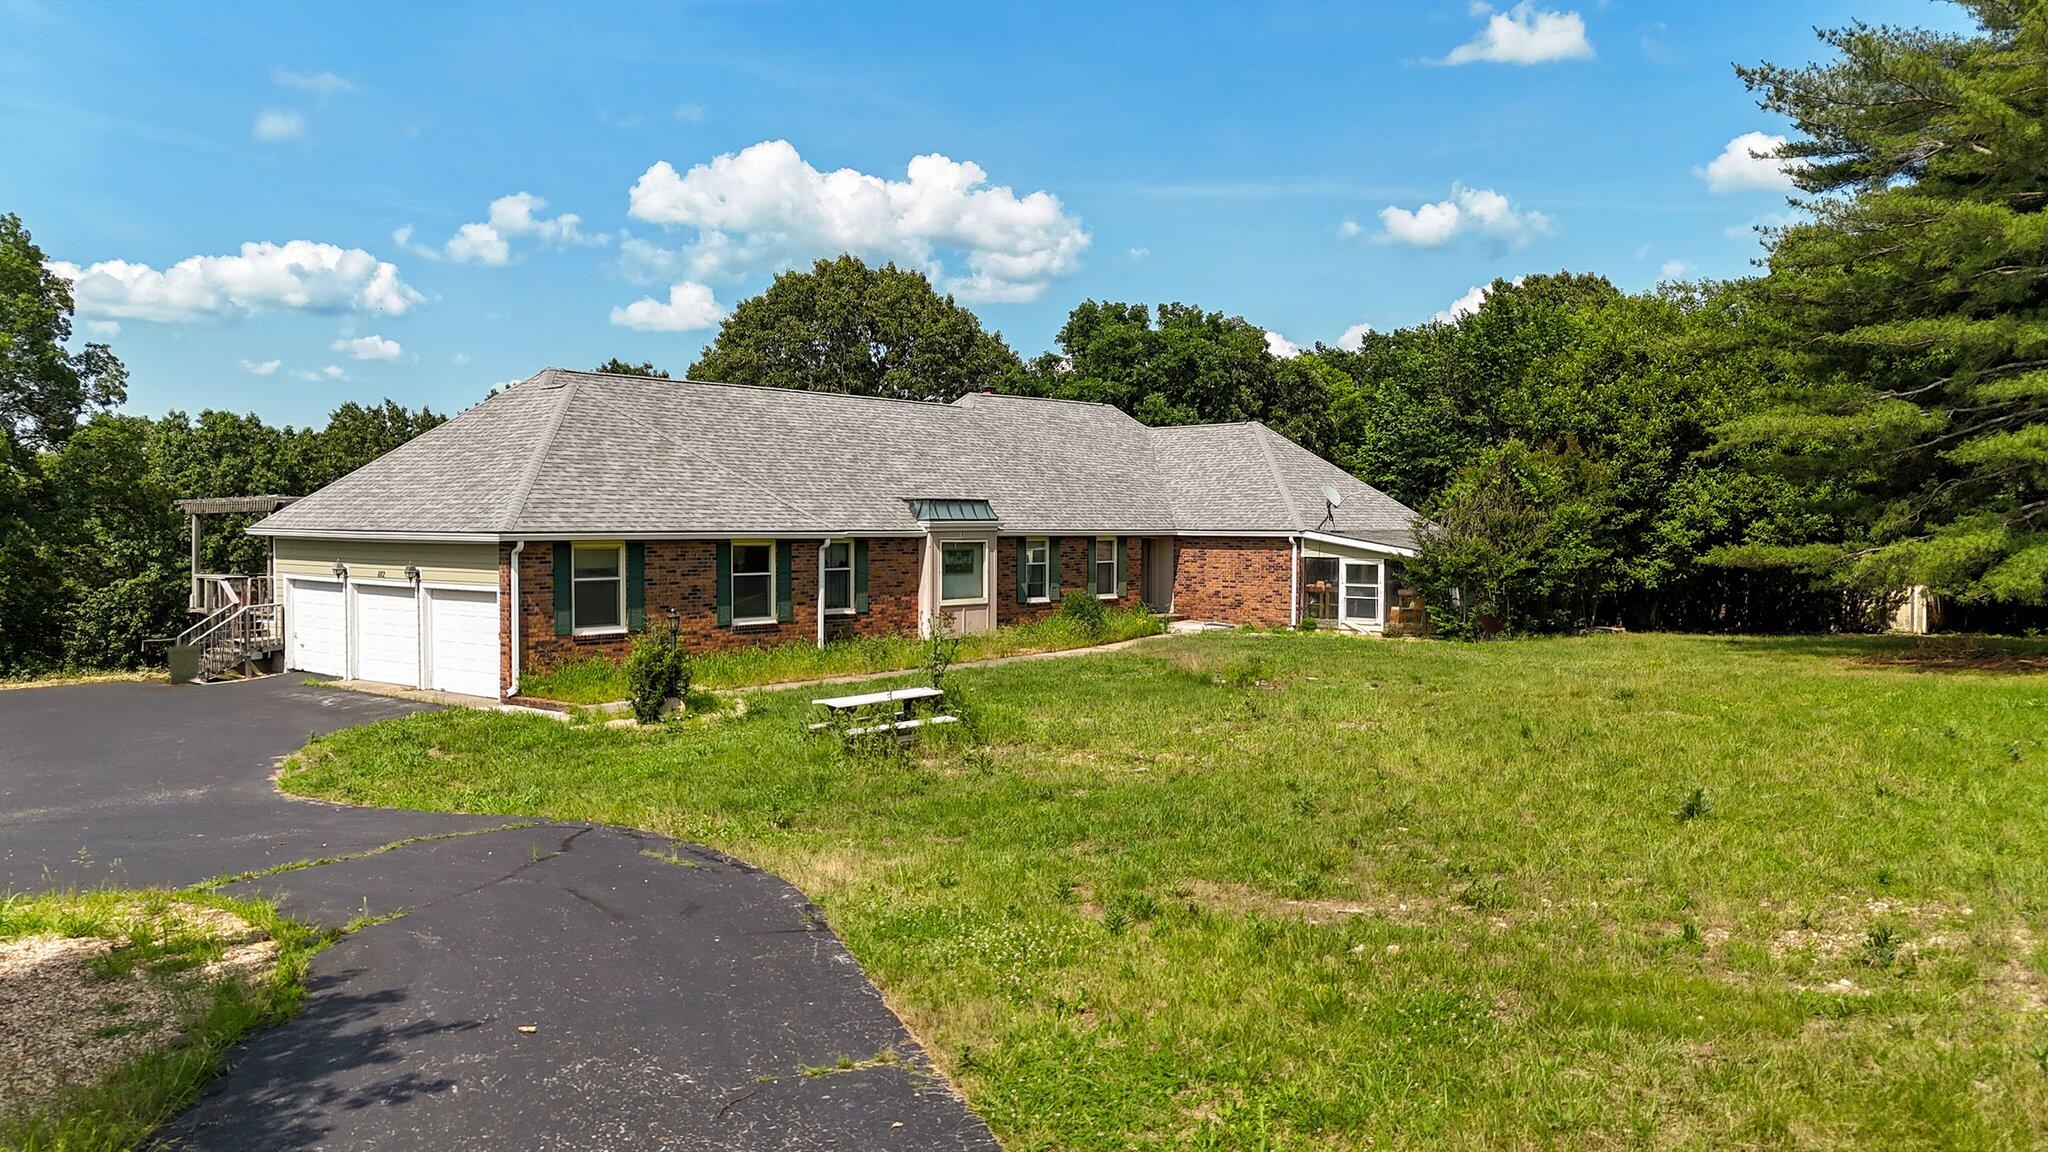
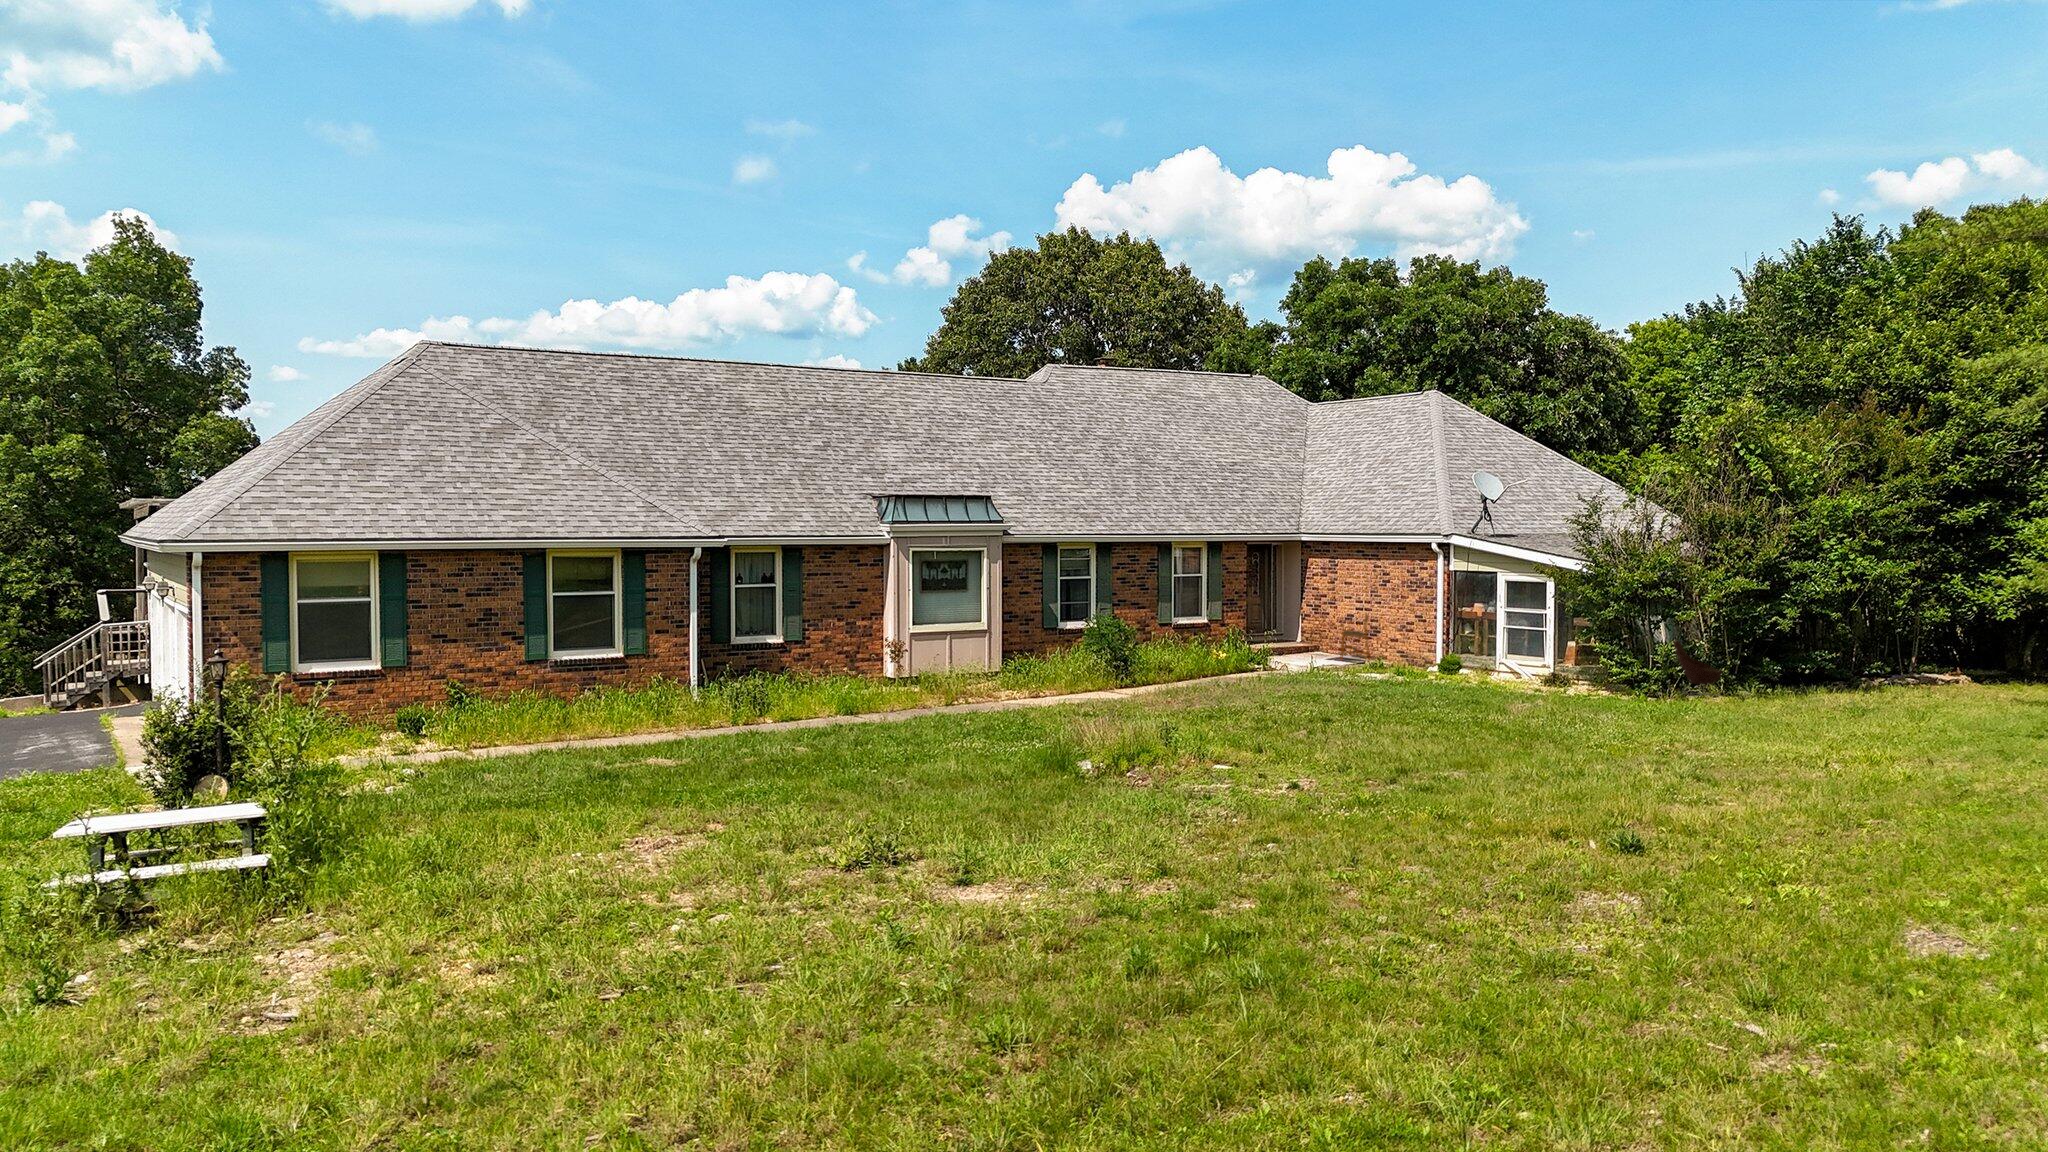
bench: present [1393,598,1426,636] -> present [1340,614,1370,660]
trash can: present [166,644,202,684] -> none [98,659,137,701]

